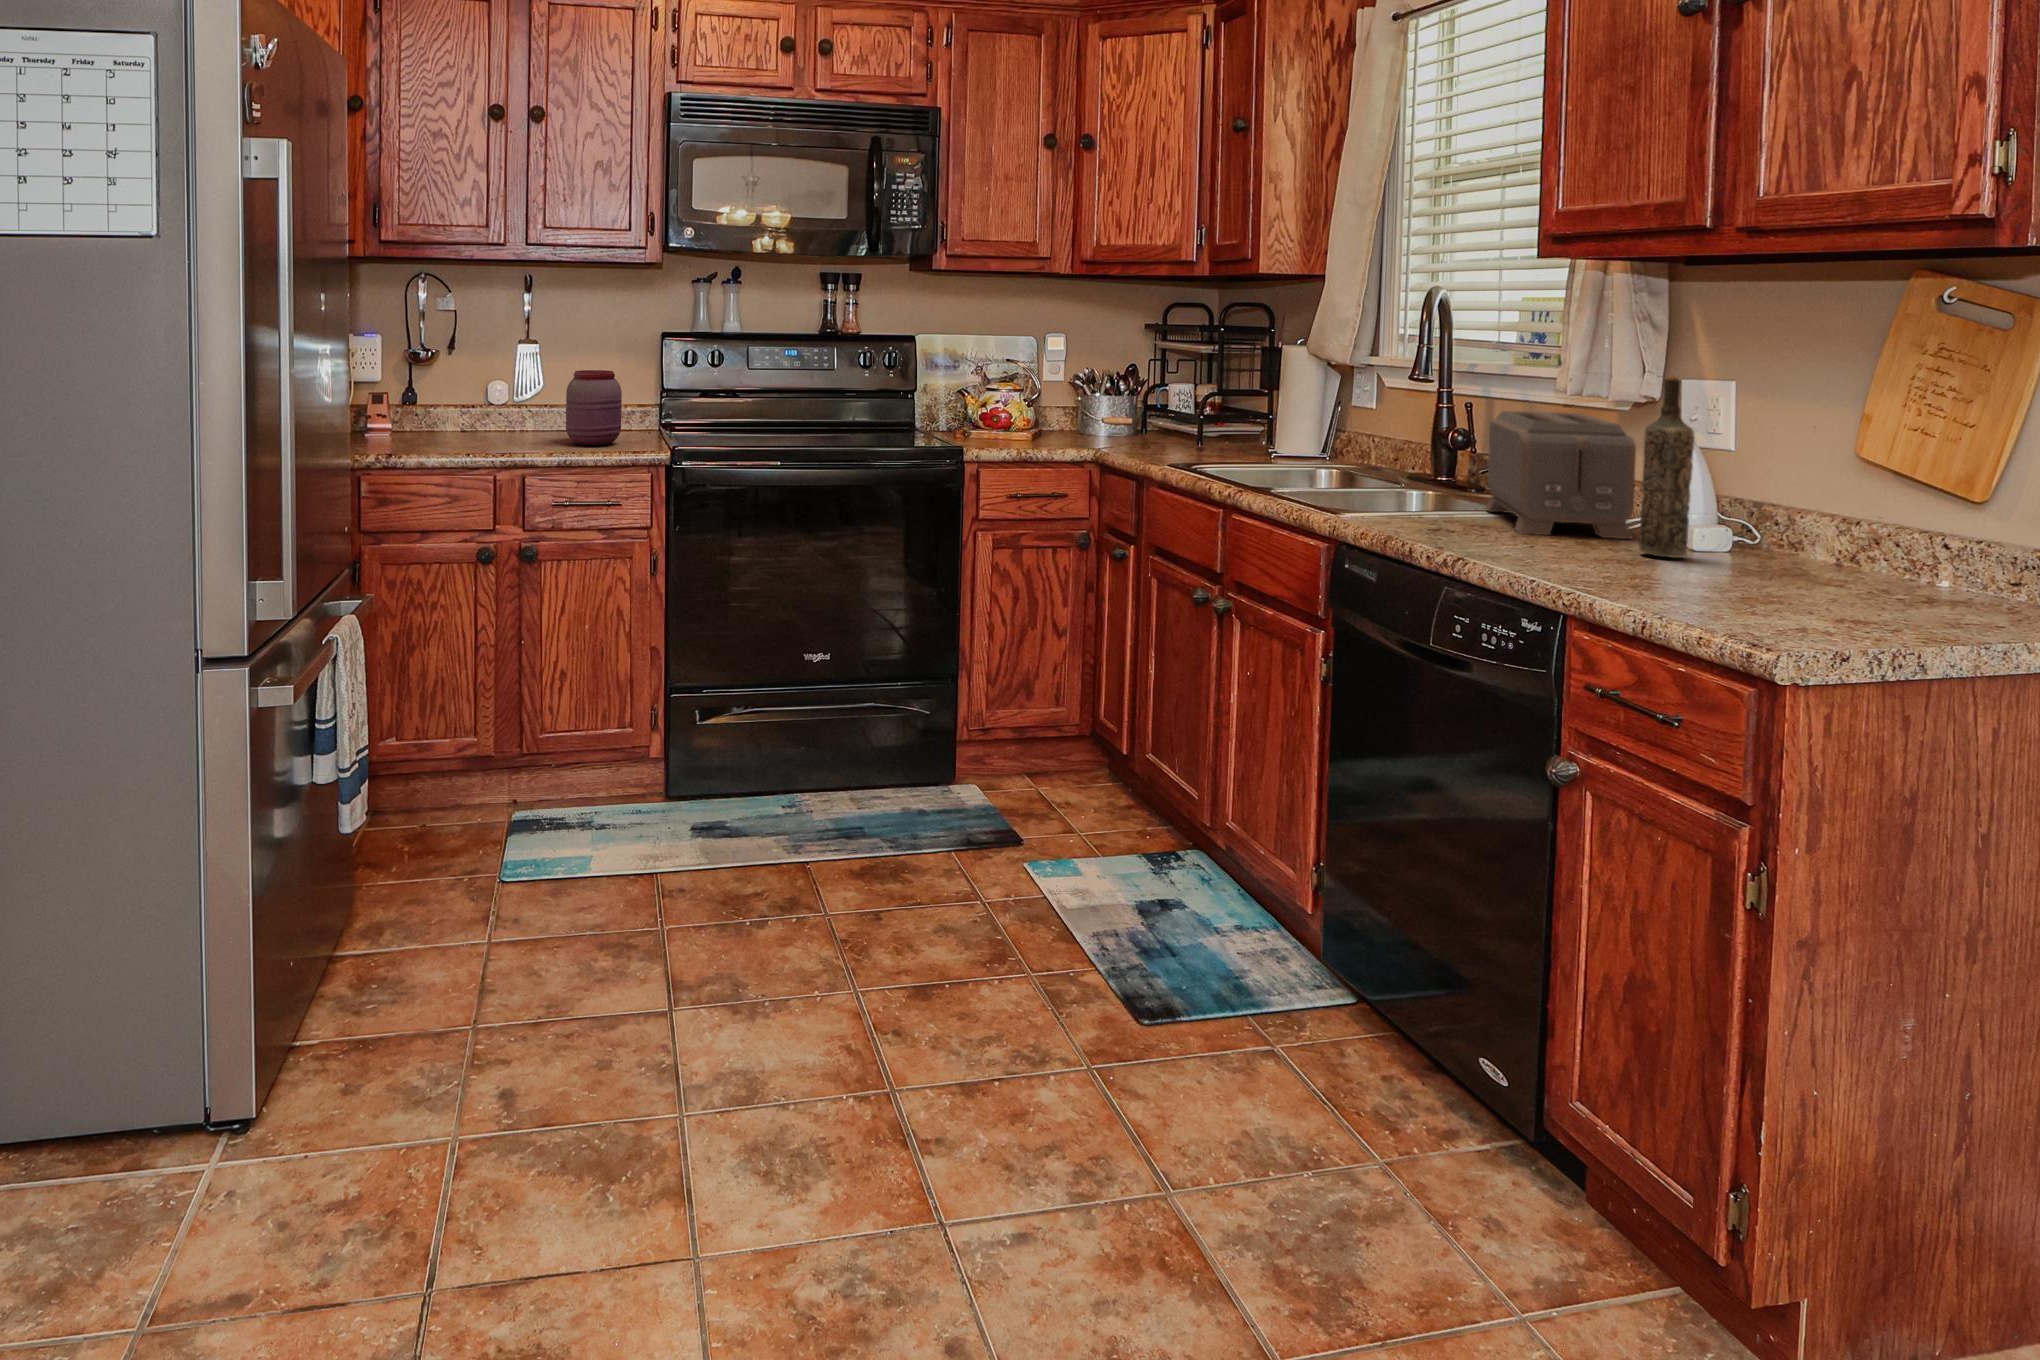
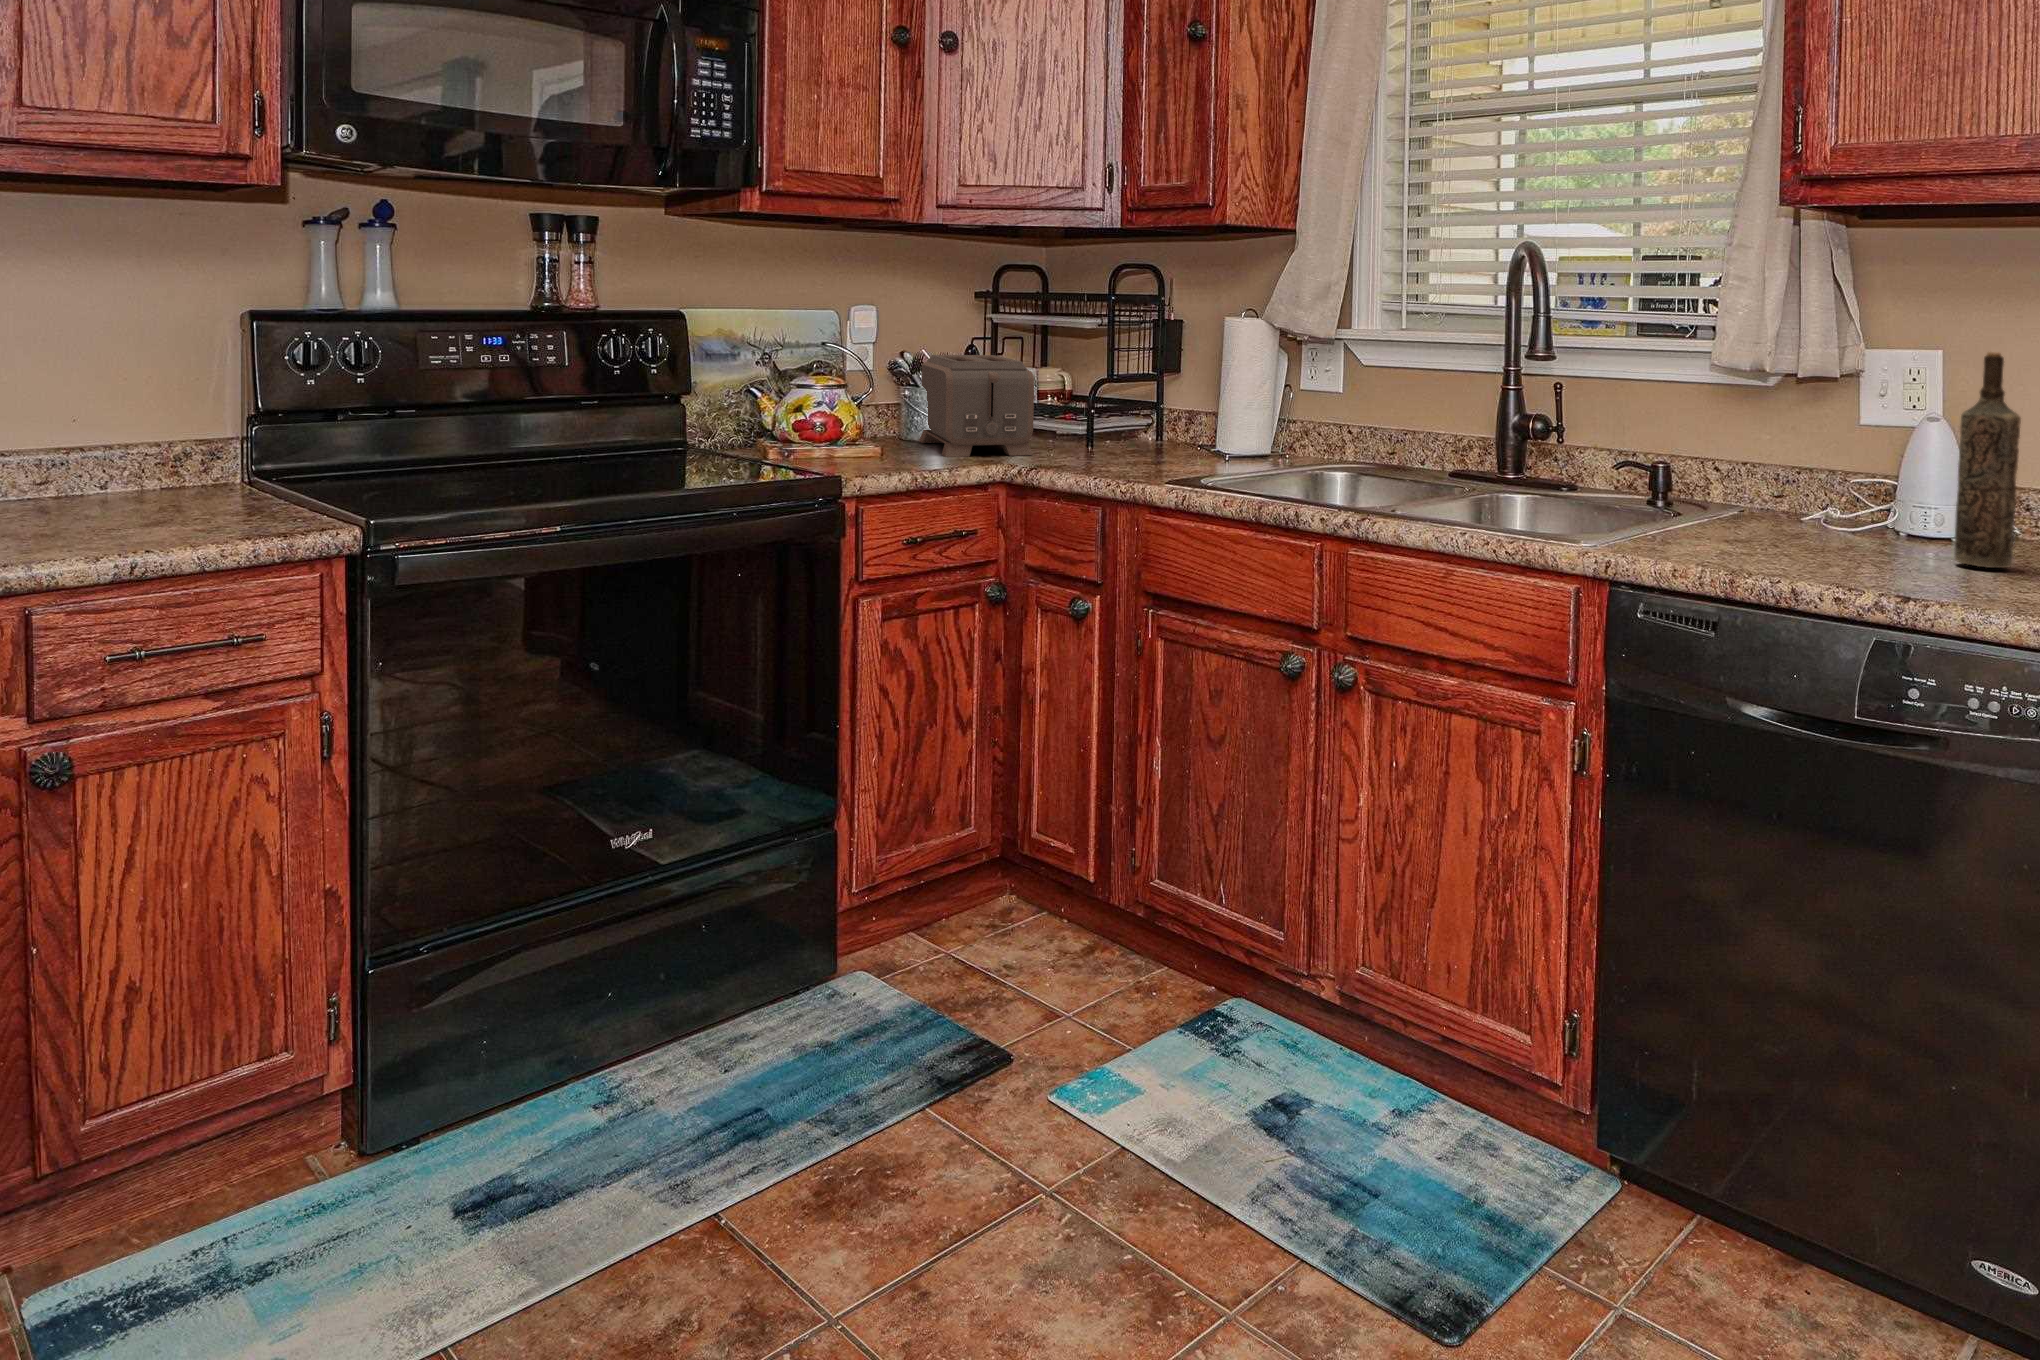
jar: present [566,370,622,445] -> none [89,381,216,525]
toaster: present [1486,411,1636,539] -> present [919,355,1034,457]

